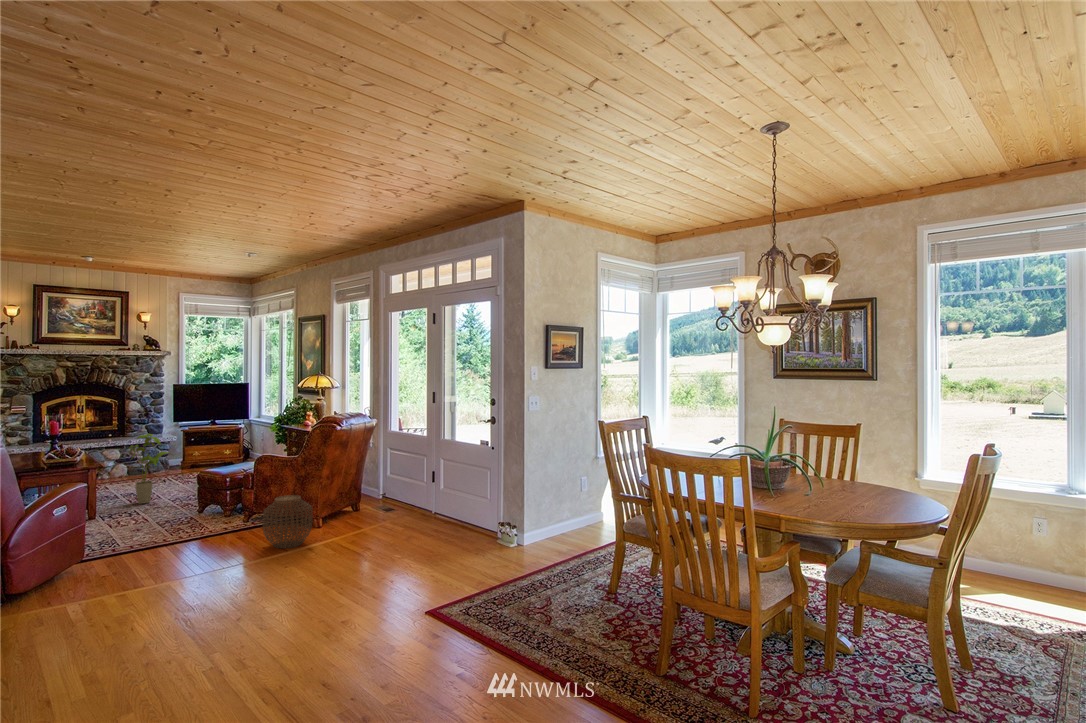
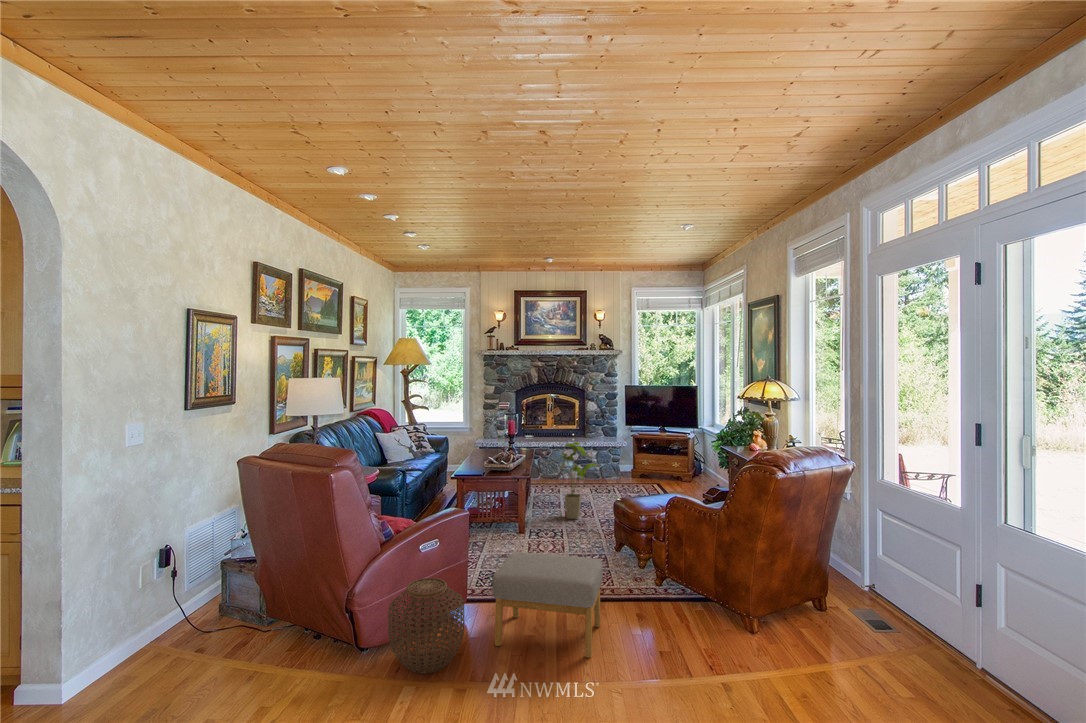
woven basket: present [263,495,312,548] -> present [388,578,465,674]
footstool: none [137,500,223,570] -> present [492,552,603,658]

